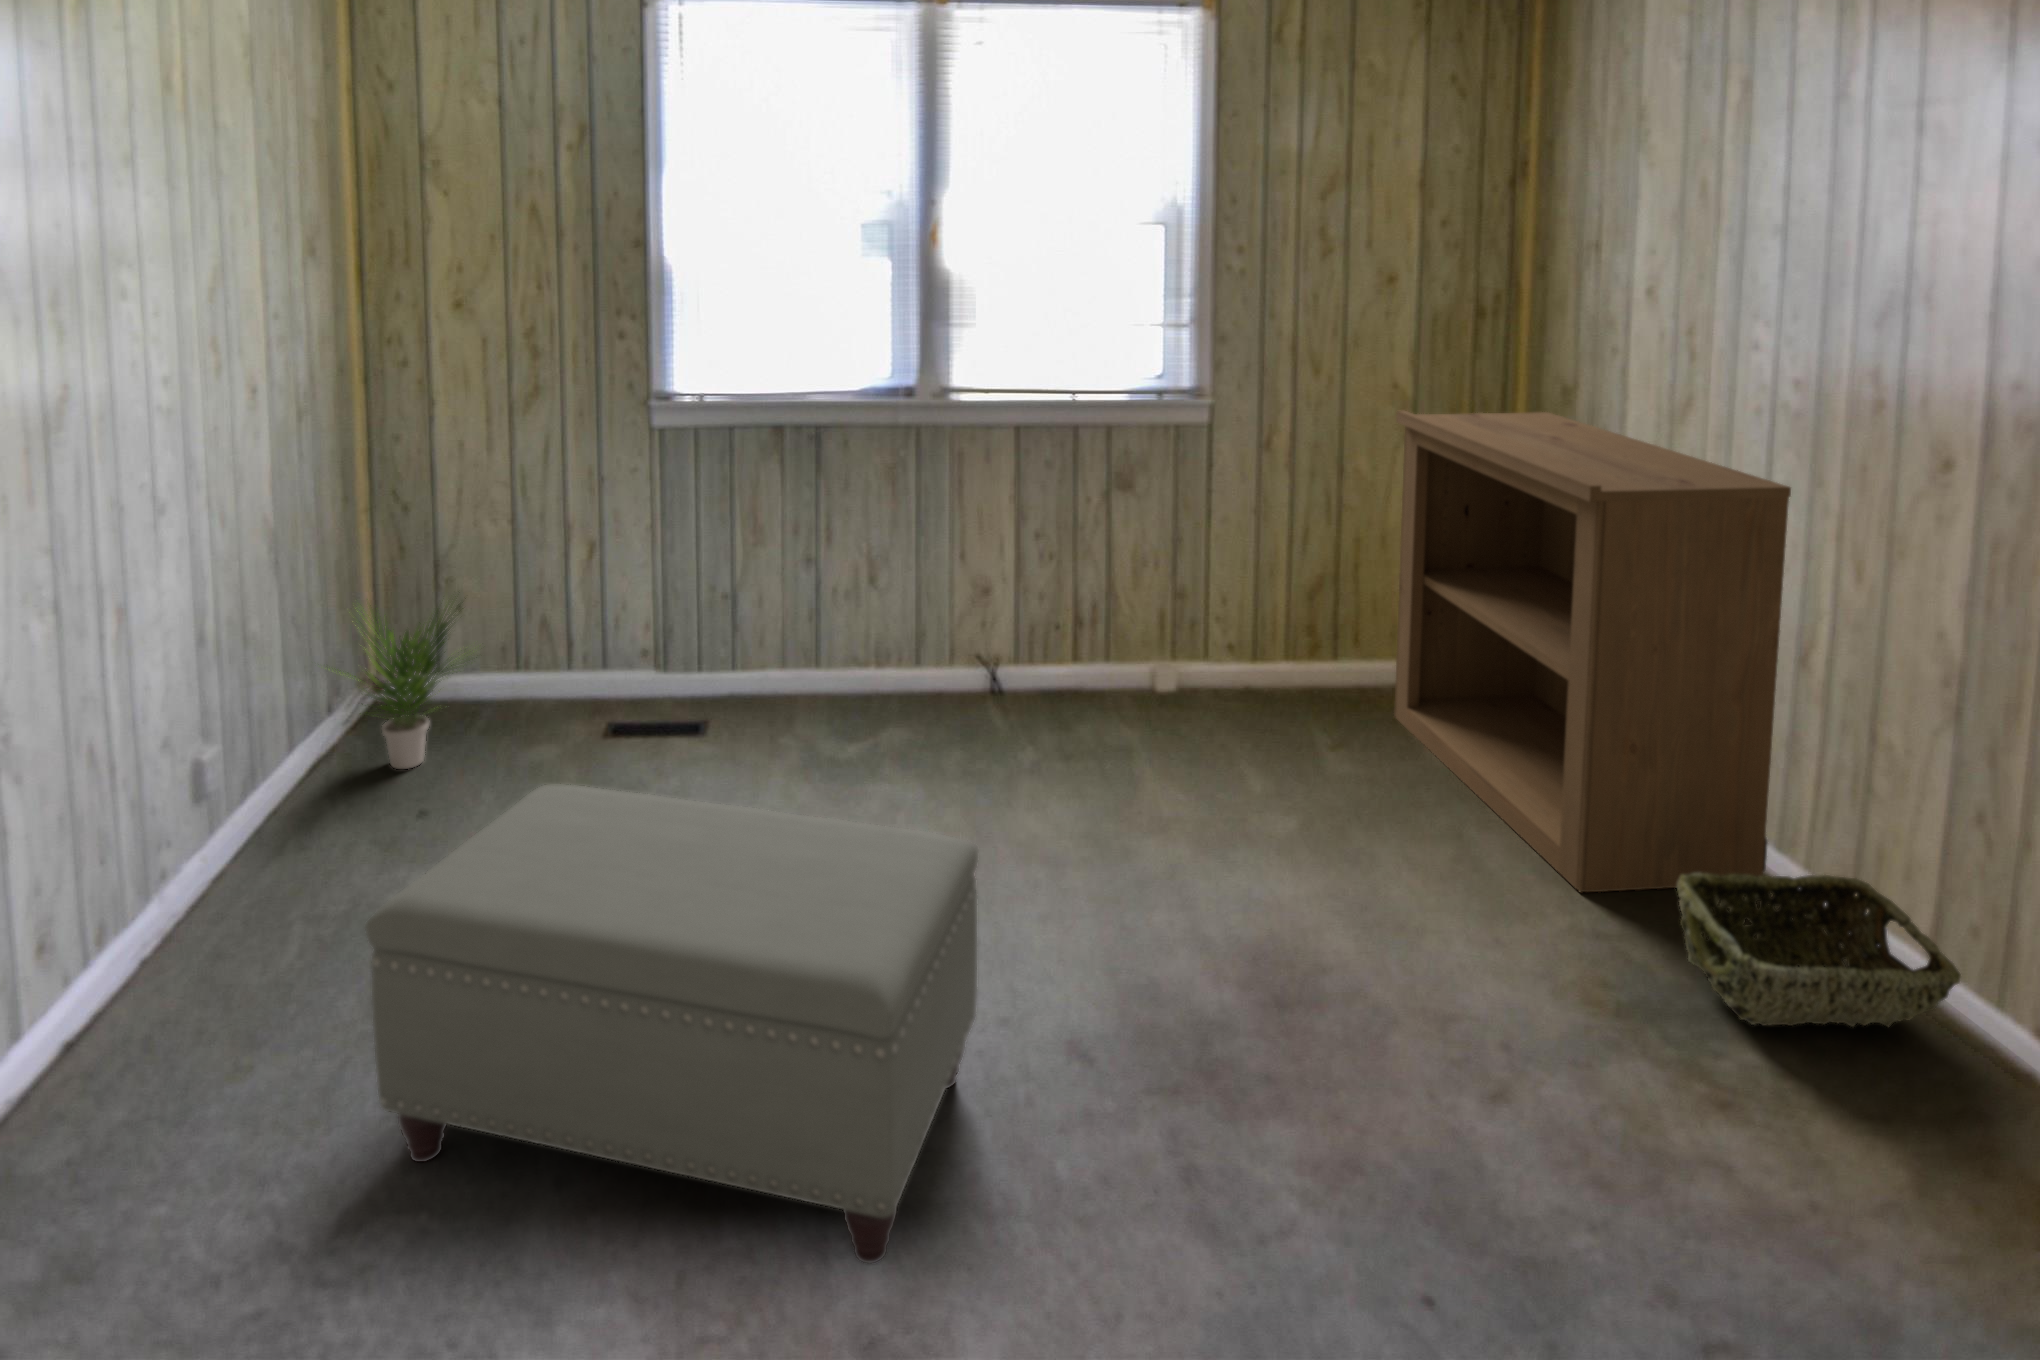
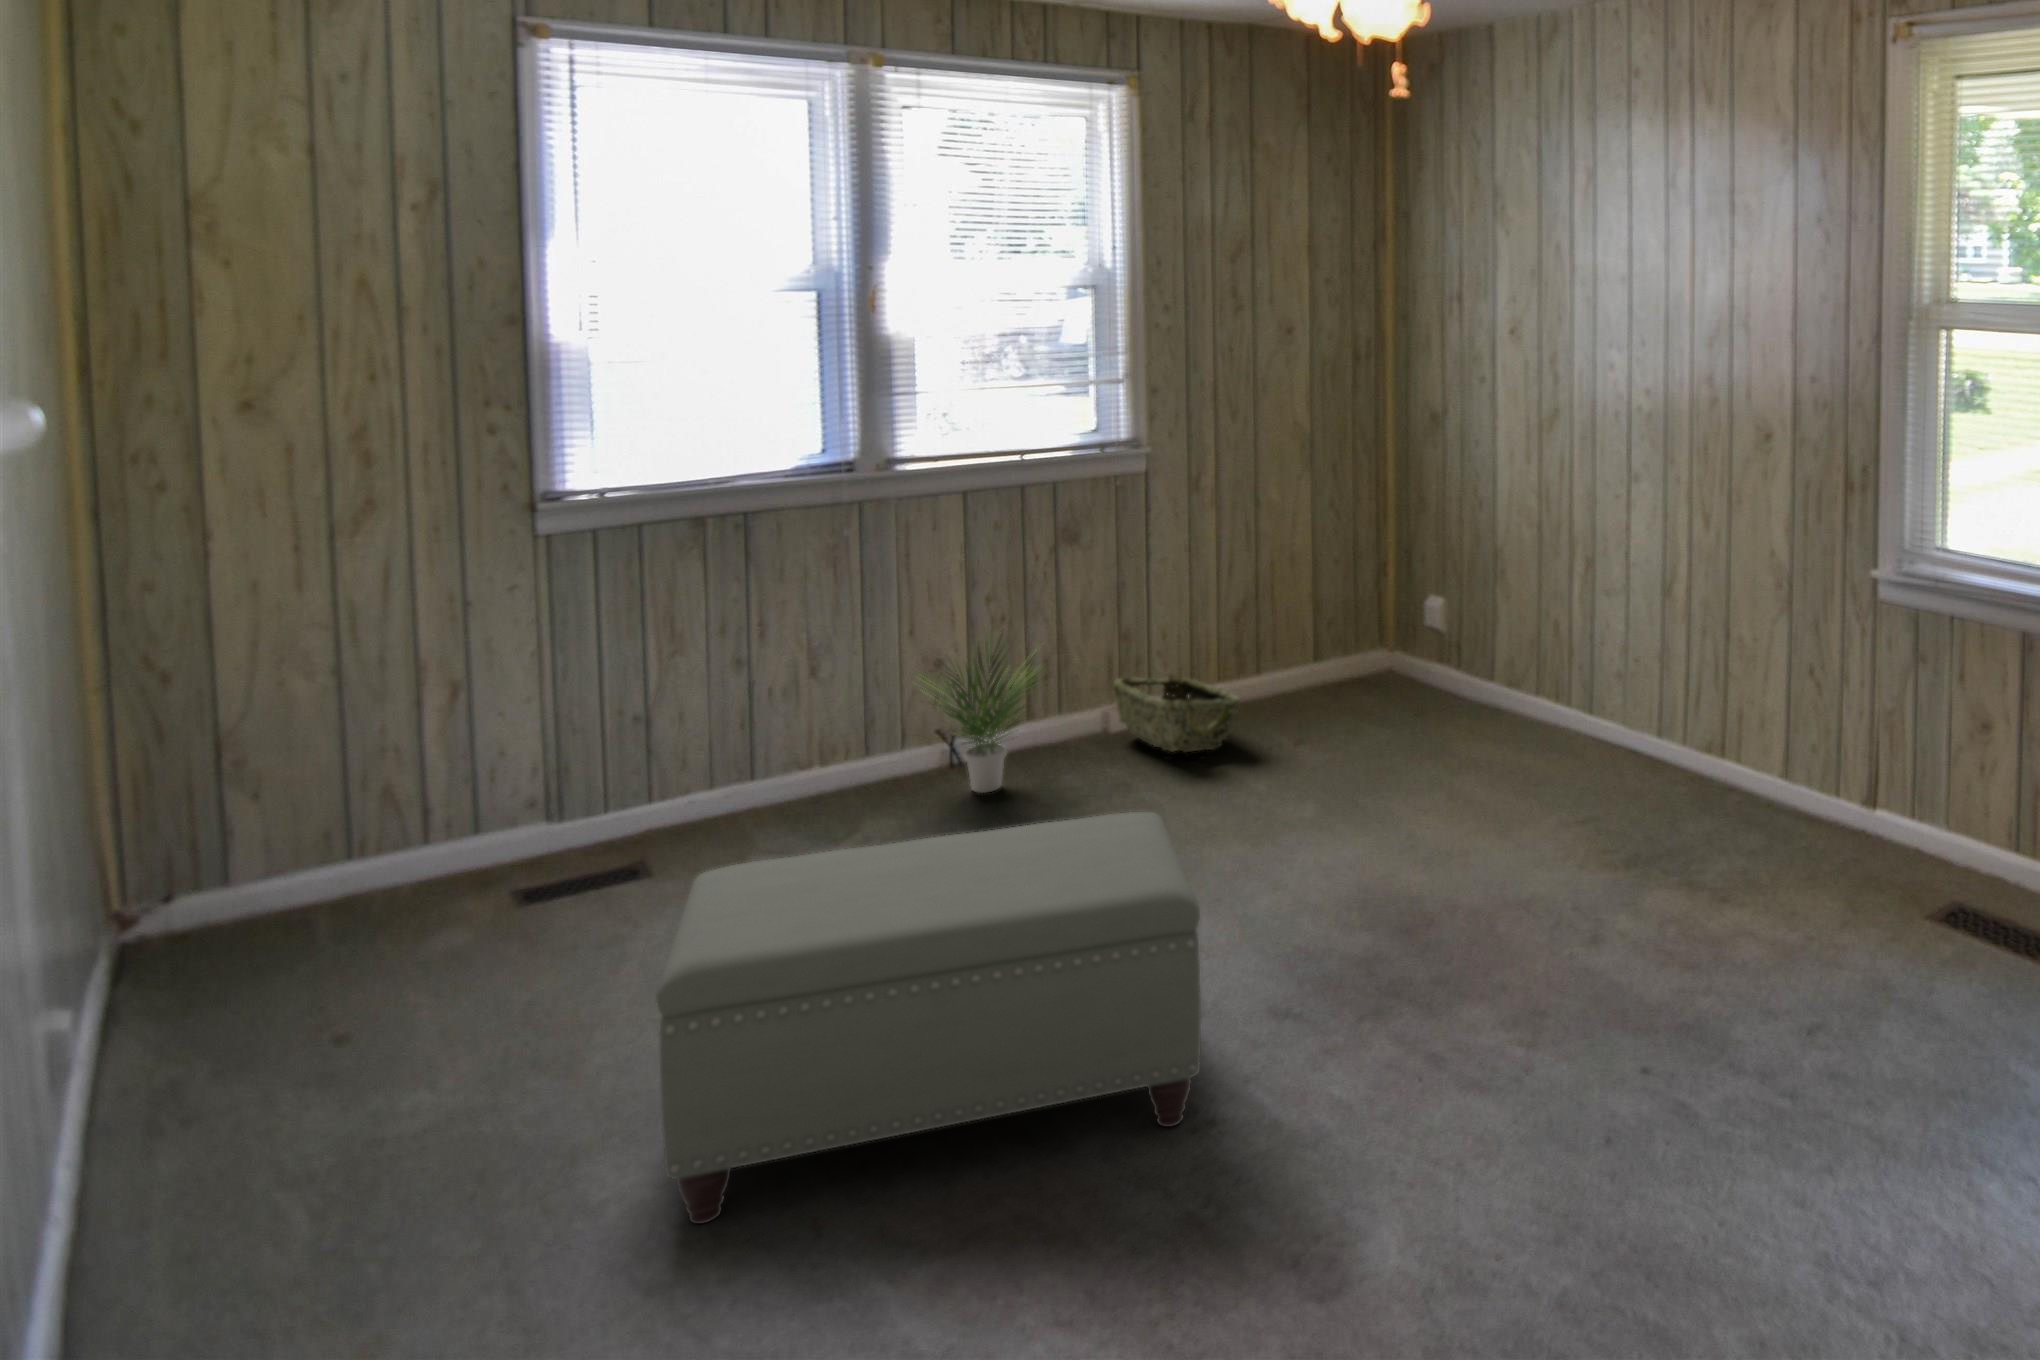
bookshelf: present [1394,410,1791,893] -> none [1316,435,1623,790]
potted plant: present [329,611,477,769] -> present [920,635,1041,793]
woven basket: present [1677,873,1961,1027] -> present [1114,677,1240,752]

